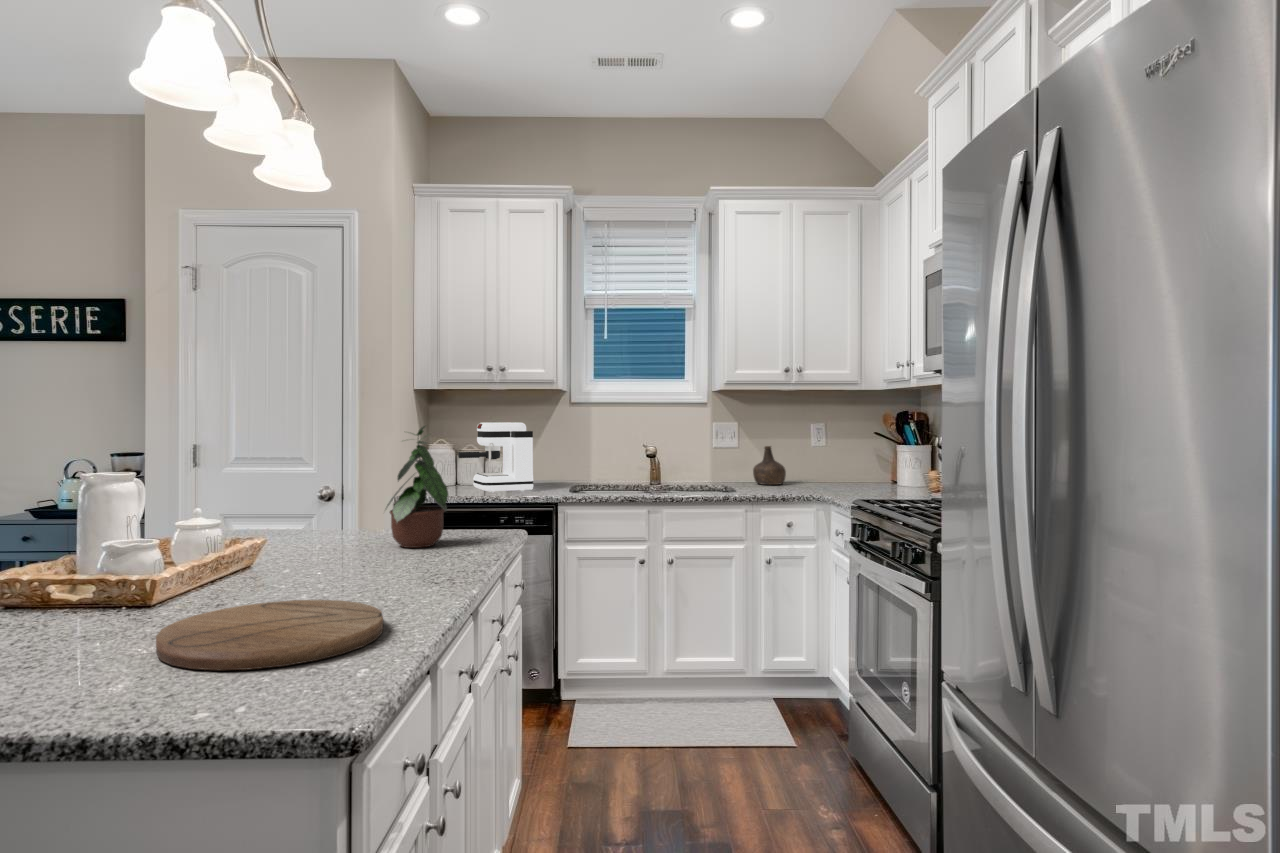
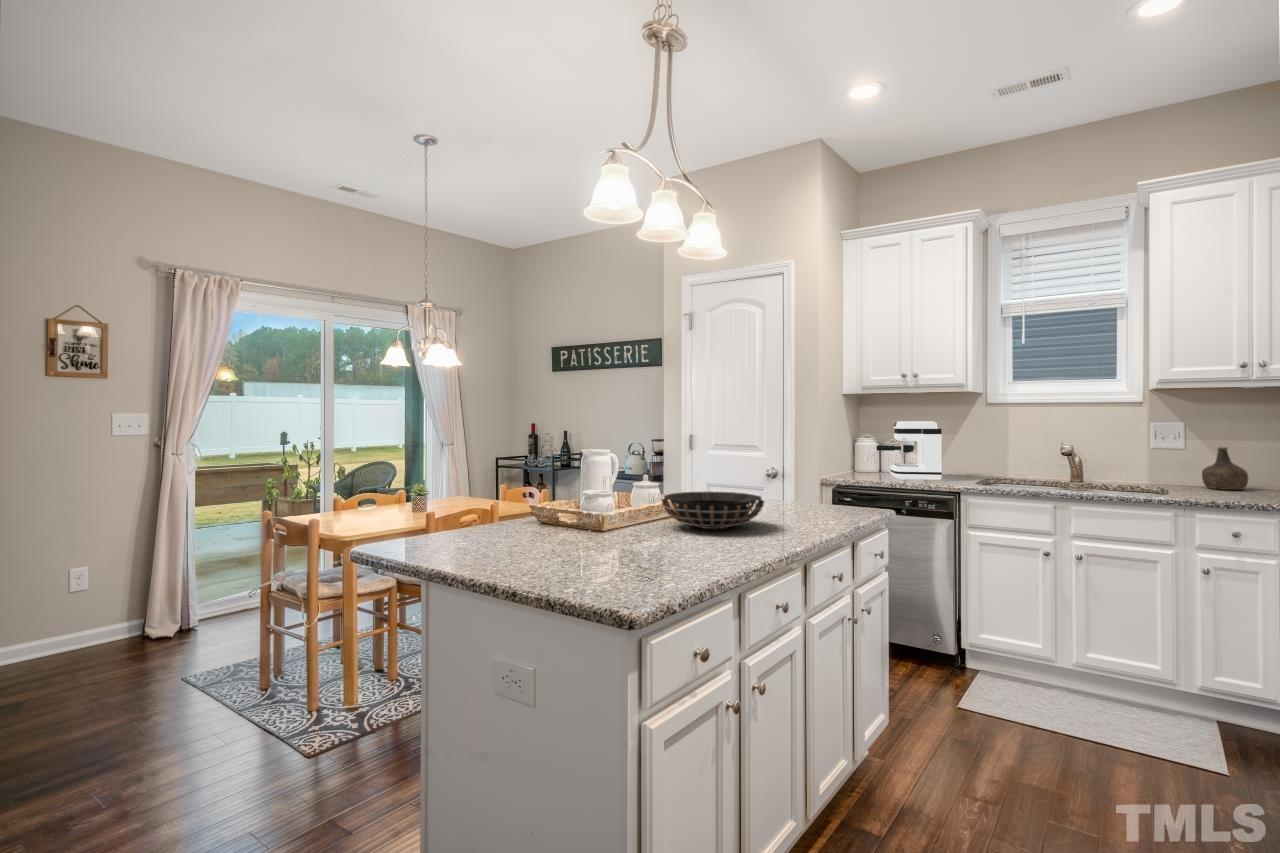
potted plant: present [386,426,448,548] -> none [770,421,827,515]
decorative bowl: none [240,525,398,581] -> present [662,492,764,529]
cutting board: present [156,600,383,670] -> none [579,536,714,574]

